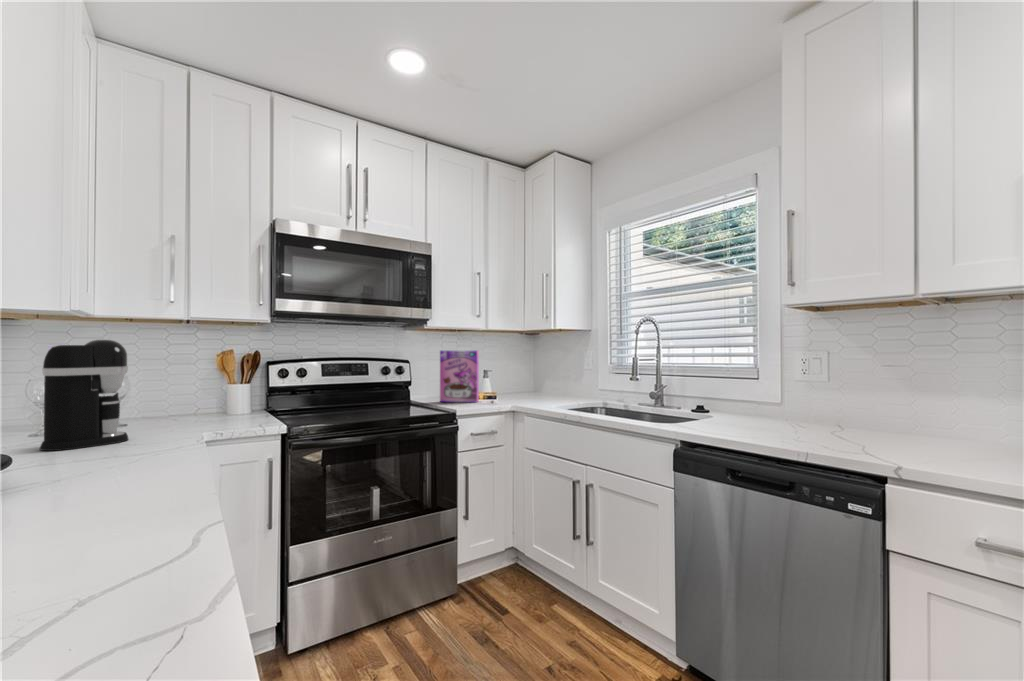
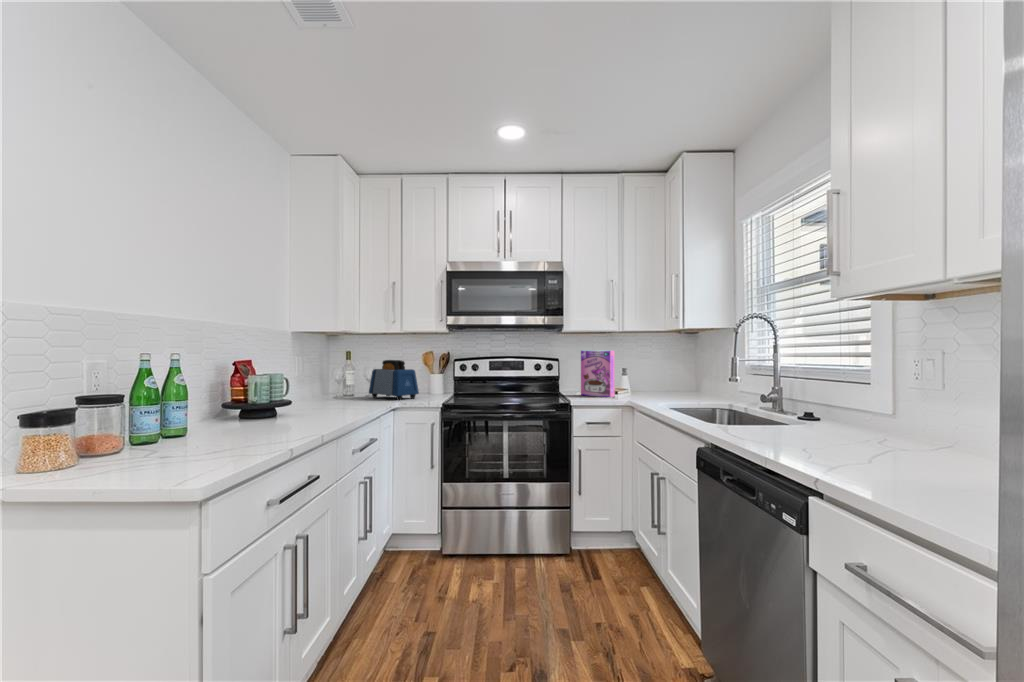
coffee maker: present [40,340,128,451] -> none [316,343,357,405]
toaster: none [131,366,228,428] -> present [369,360,419,400]

